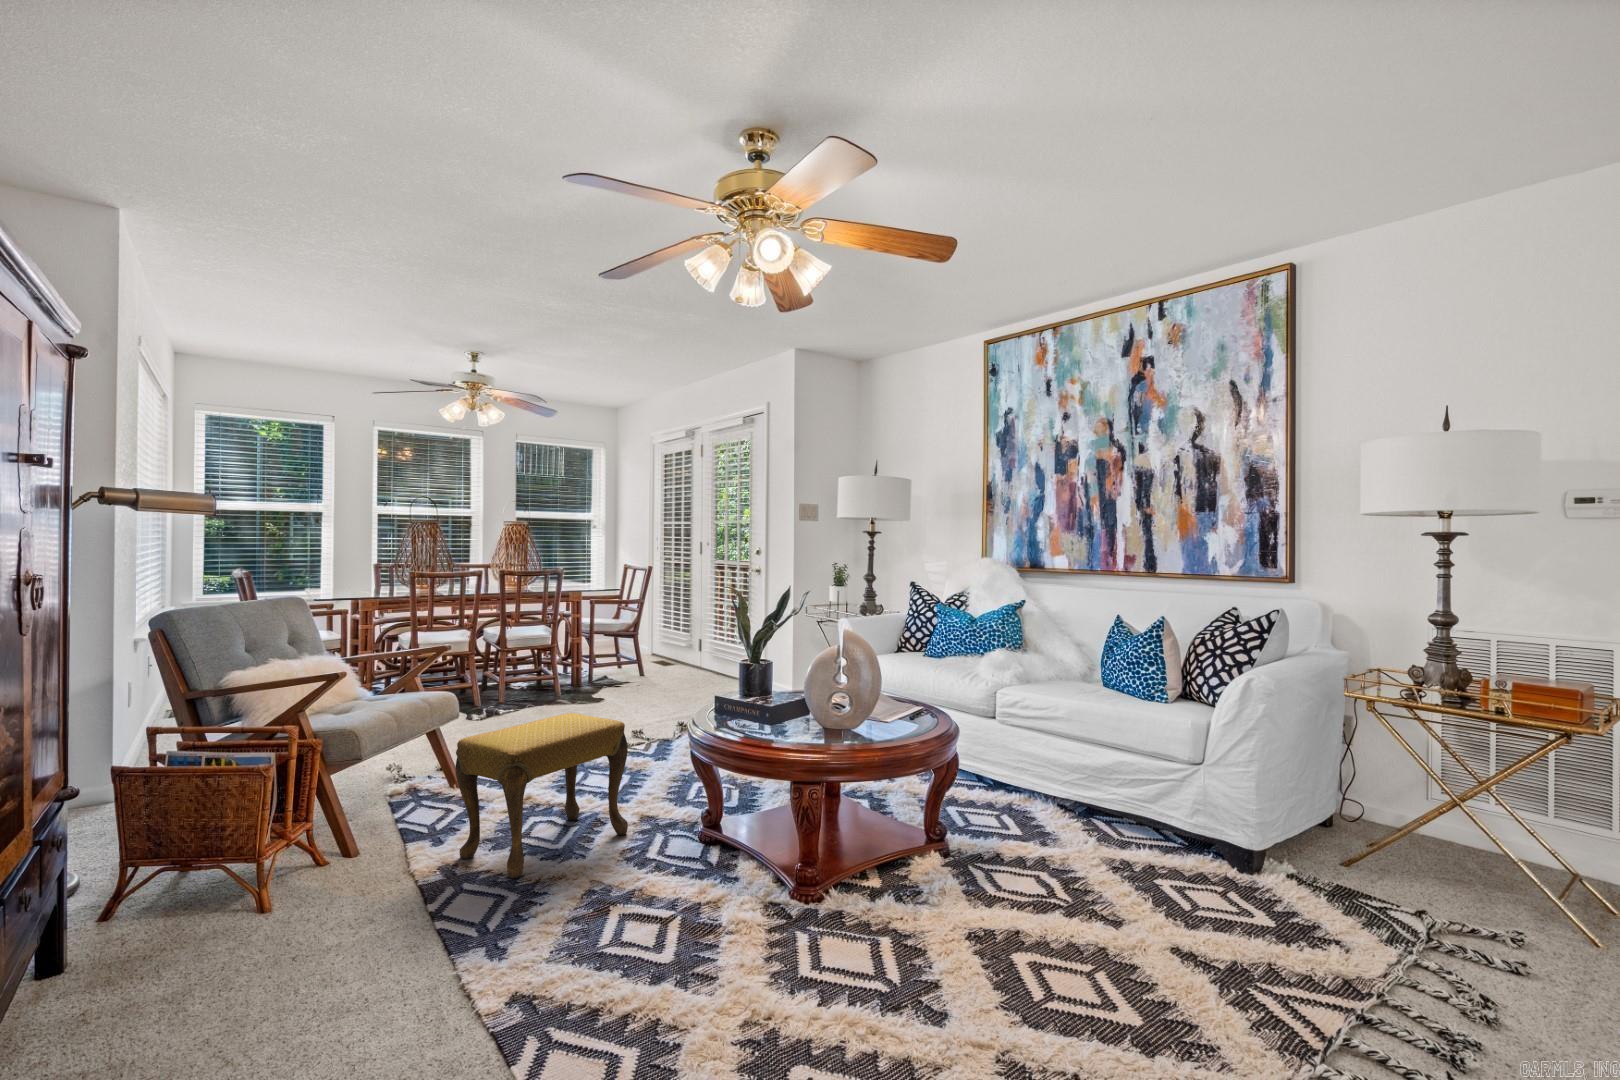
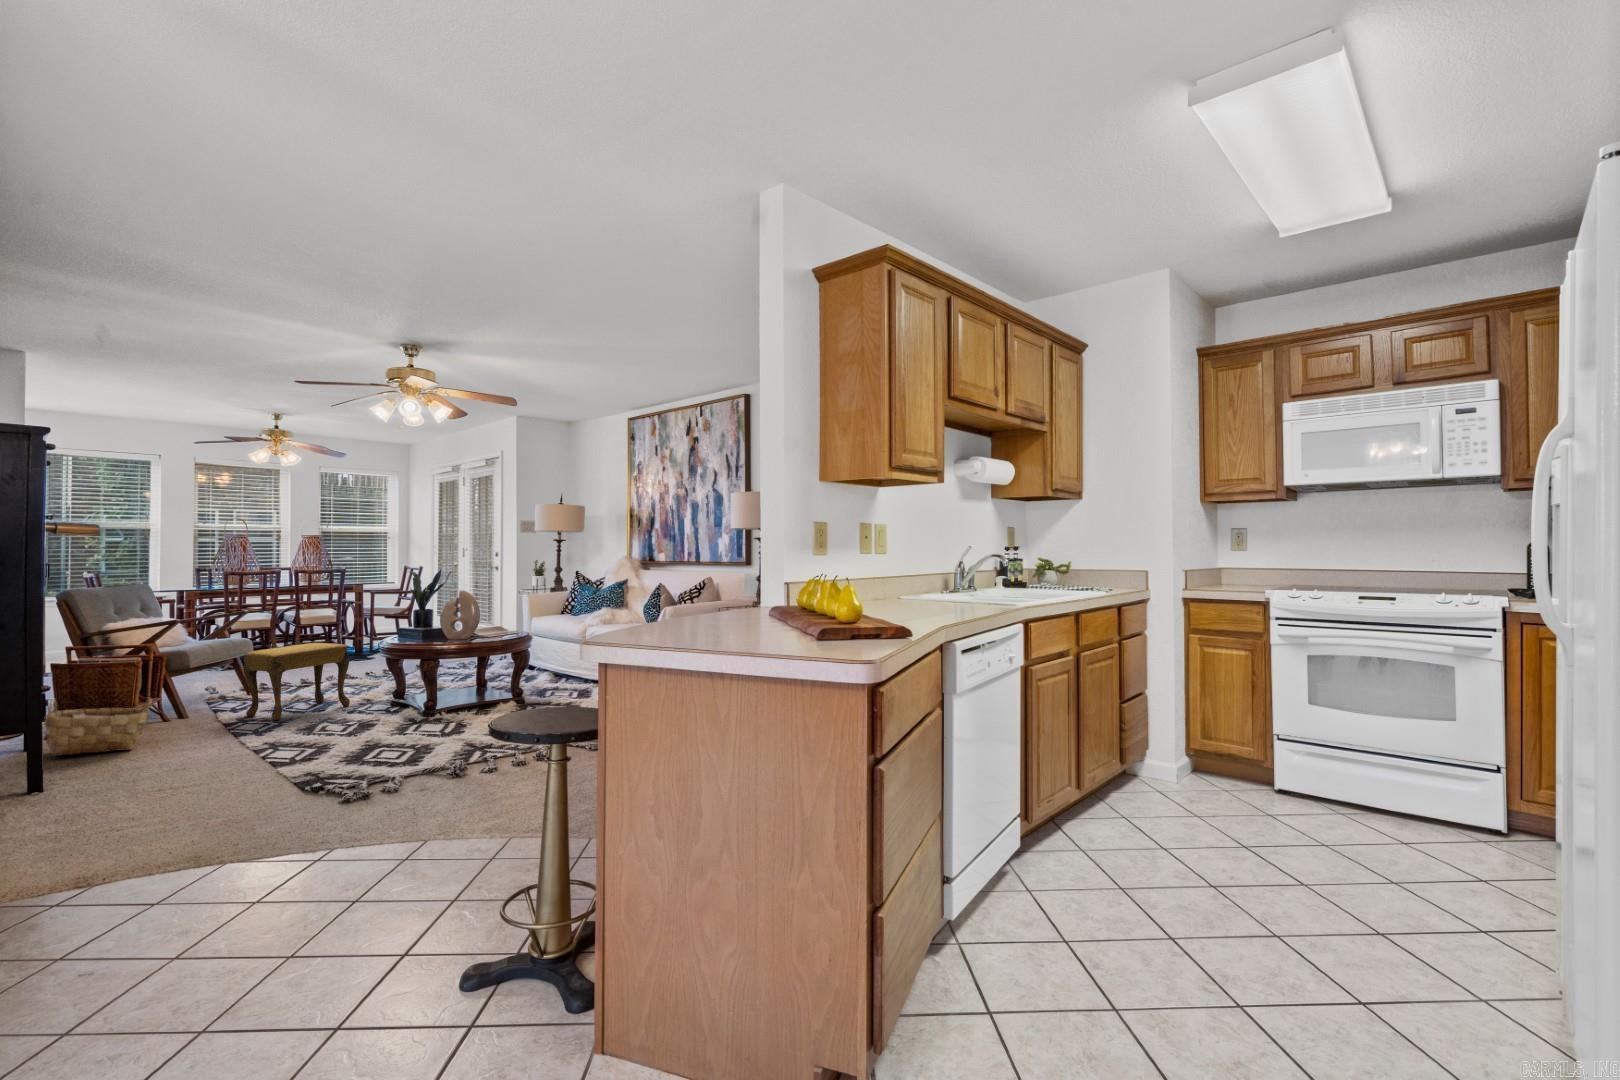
woven basket: none [65,861,292,1023] -> present [44,698,152,756]

